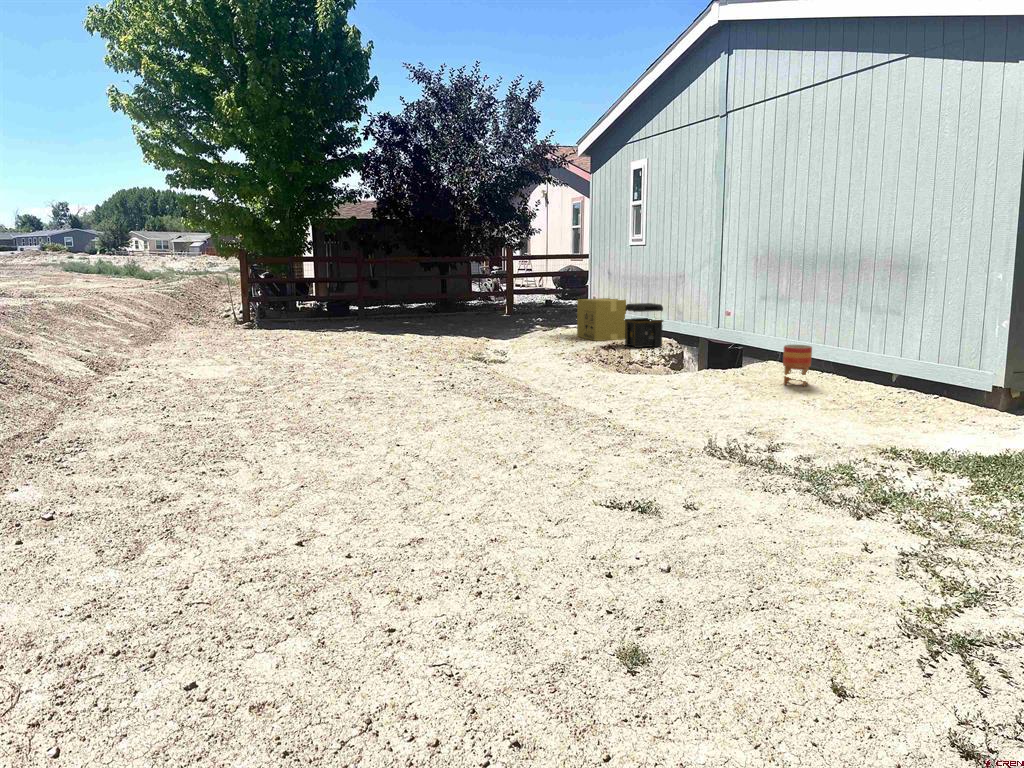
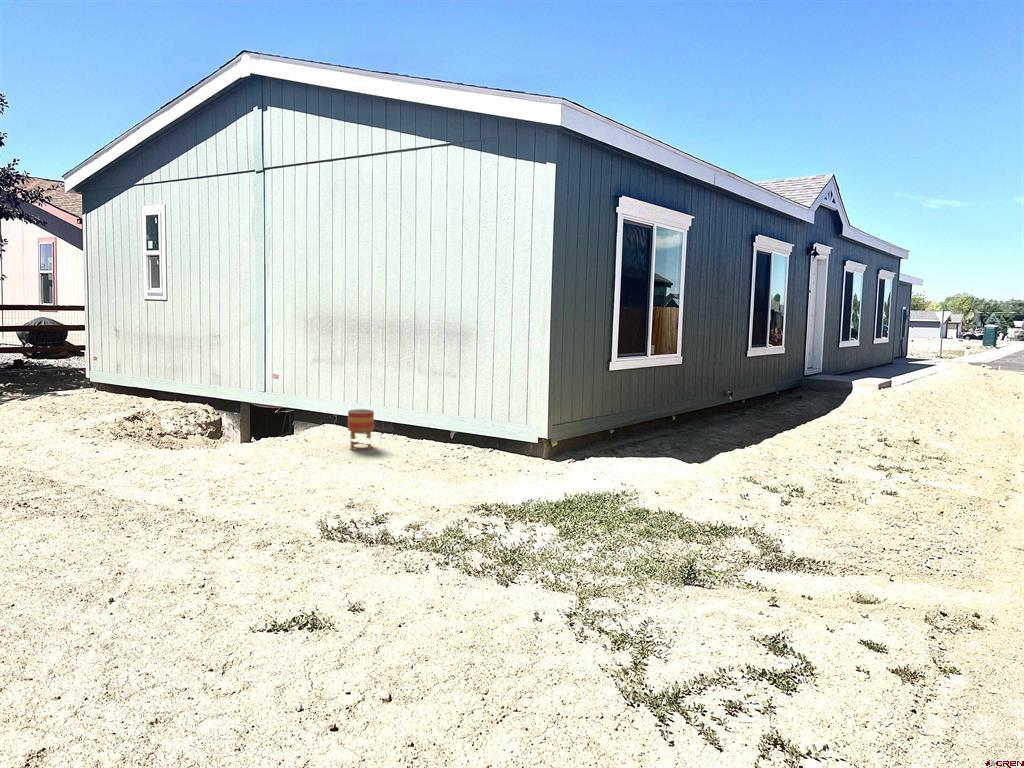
cardboard box: present [577,298,626,341] -> none [77,359,152,410]
toolbox: present [625,303,663,348] -> none [149,366,197,417]

